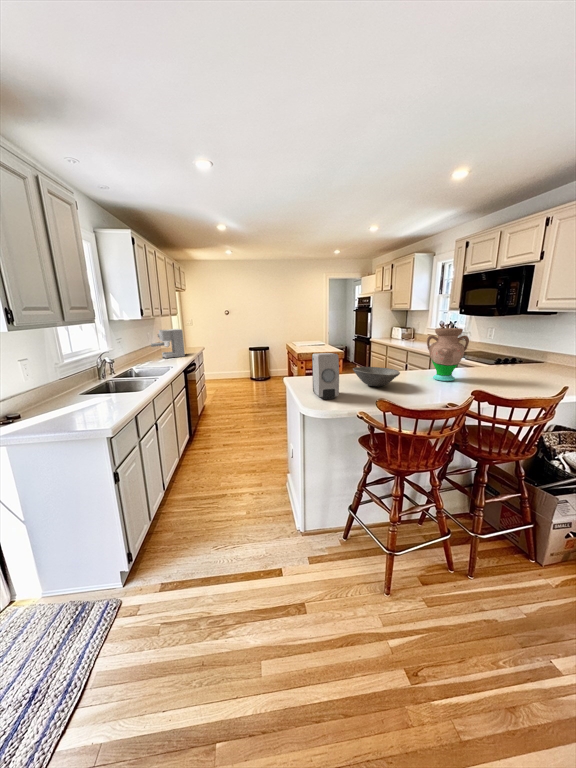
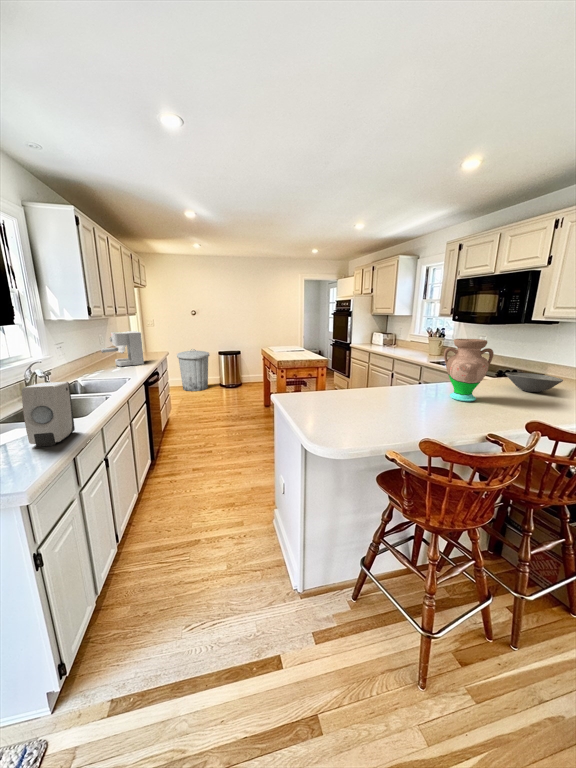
trash can: none [213,345,242,383] -> present [177,349,209,391]
soap dispenser: present [312,353,339,399] -> present [22,382,75,447]
bowl: present [353,367,400,386] -> present [506,372,563,392]

